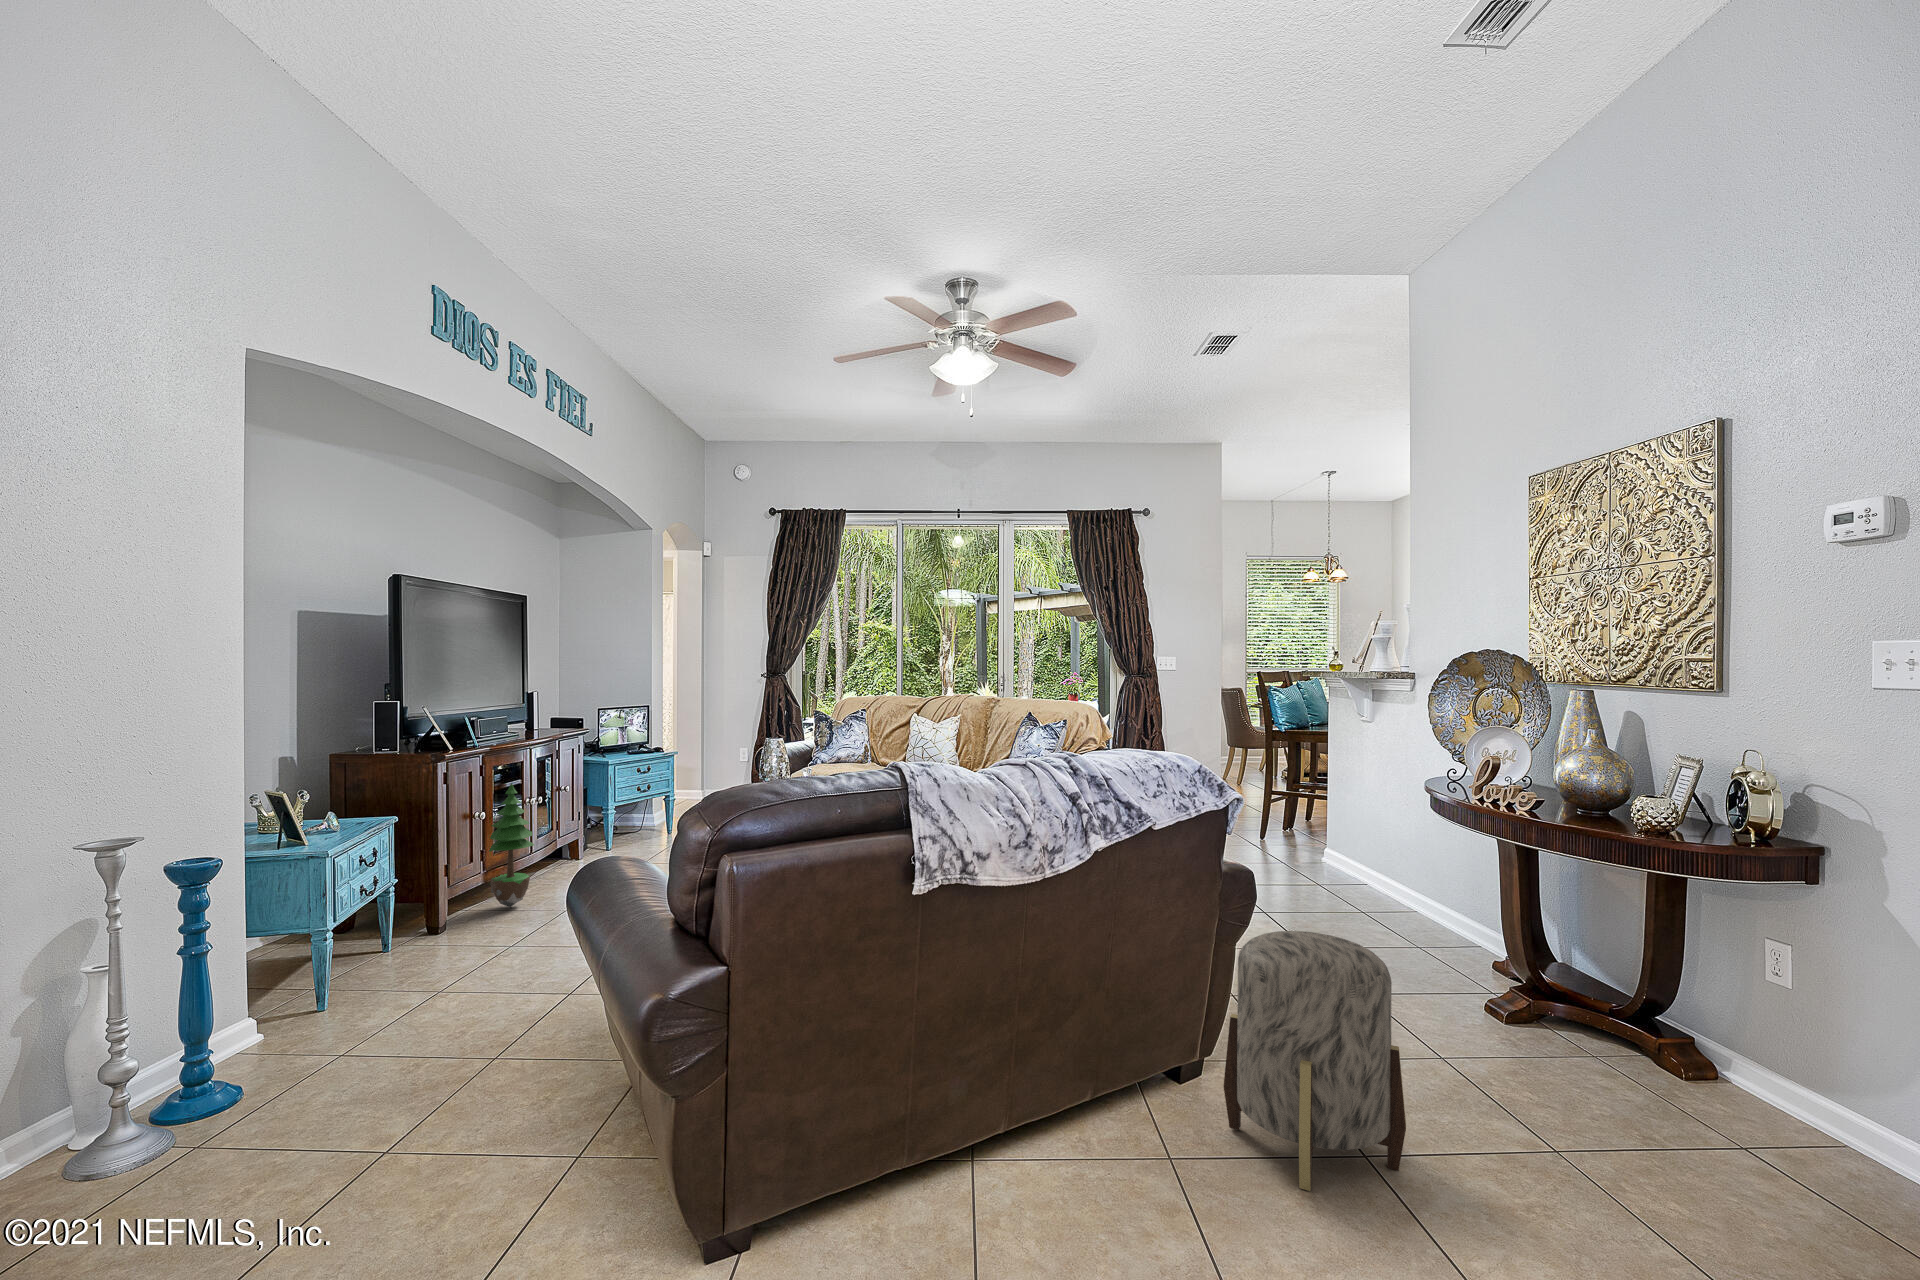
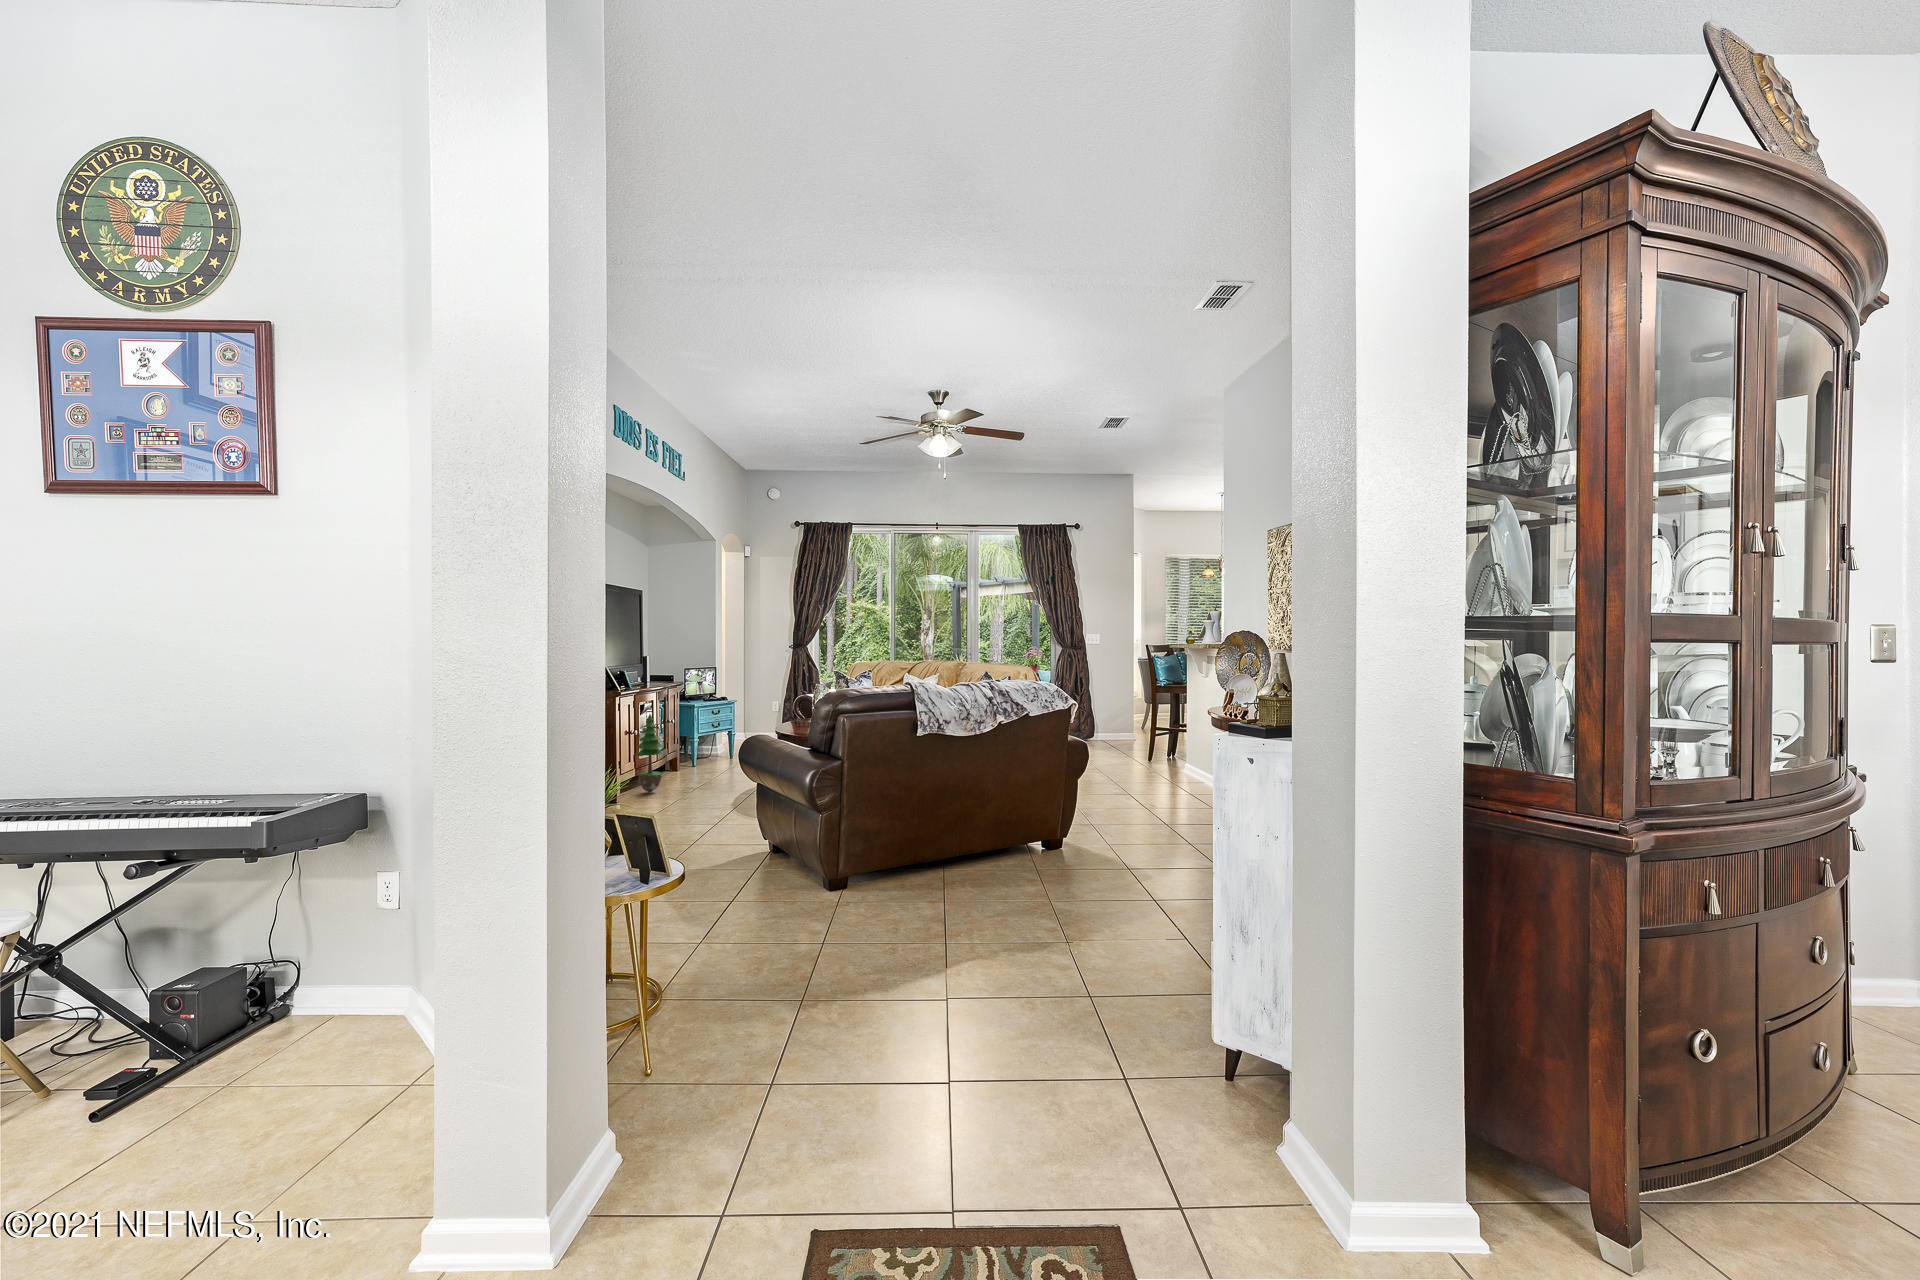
ottoman: present [1224,931,1406,1191] -> none [1065,767,1144,874]

